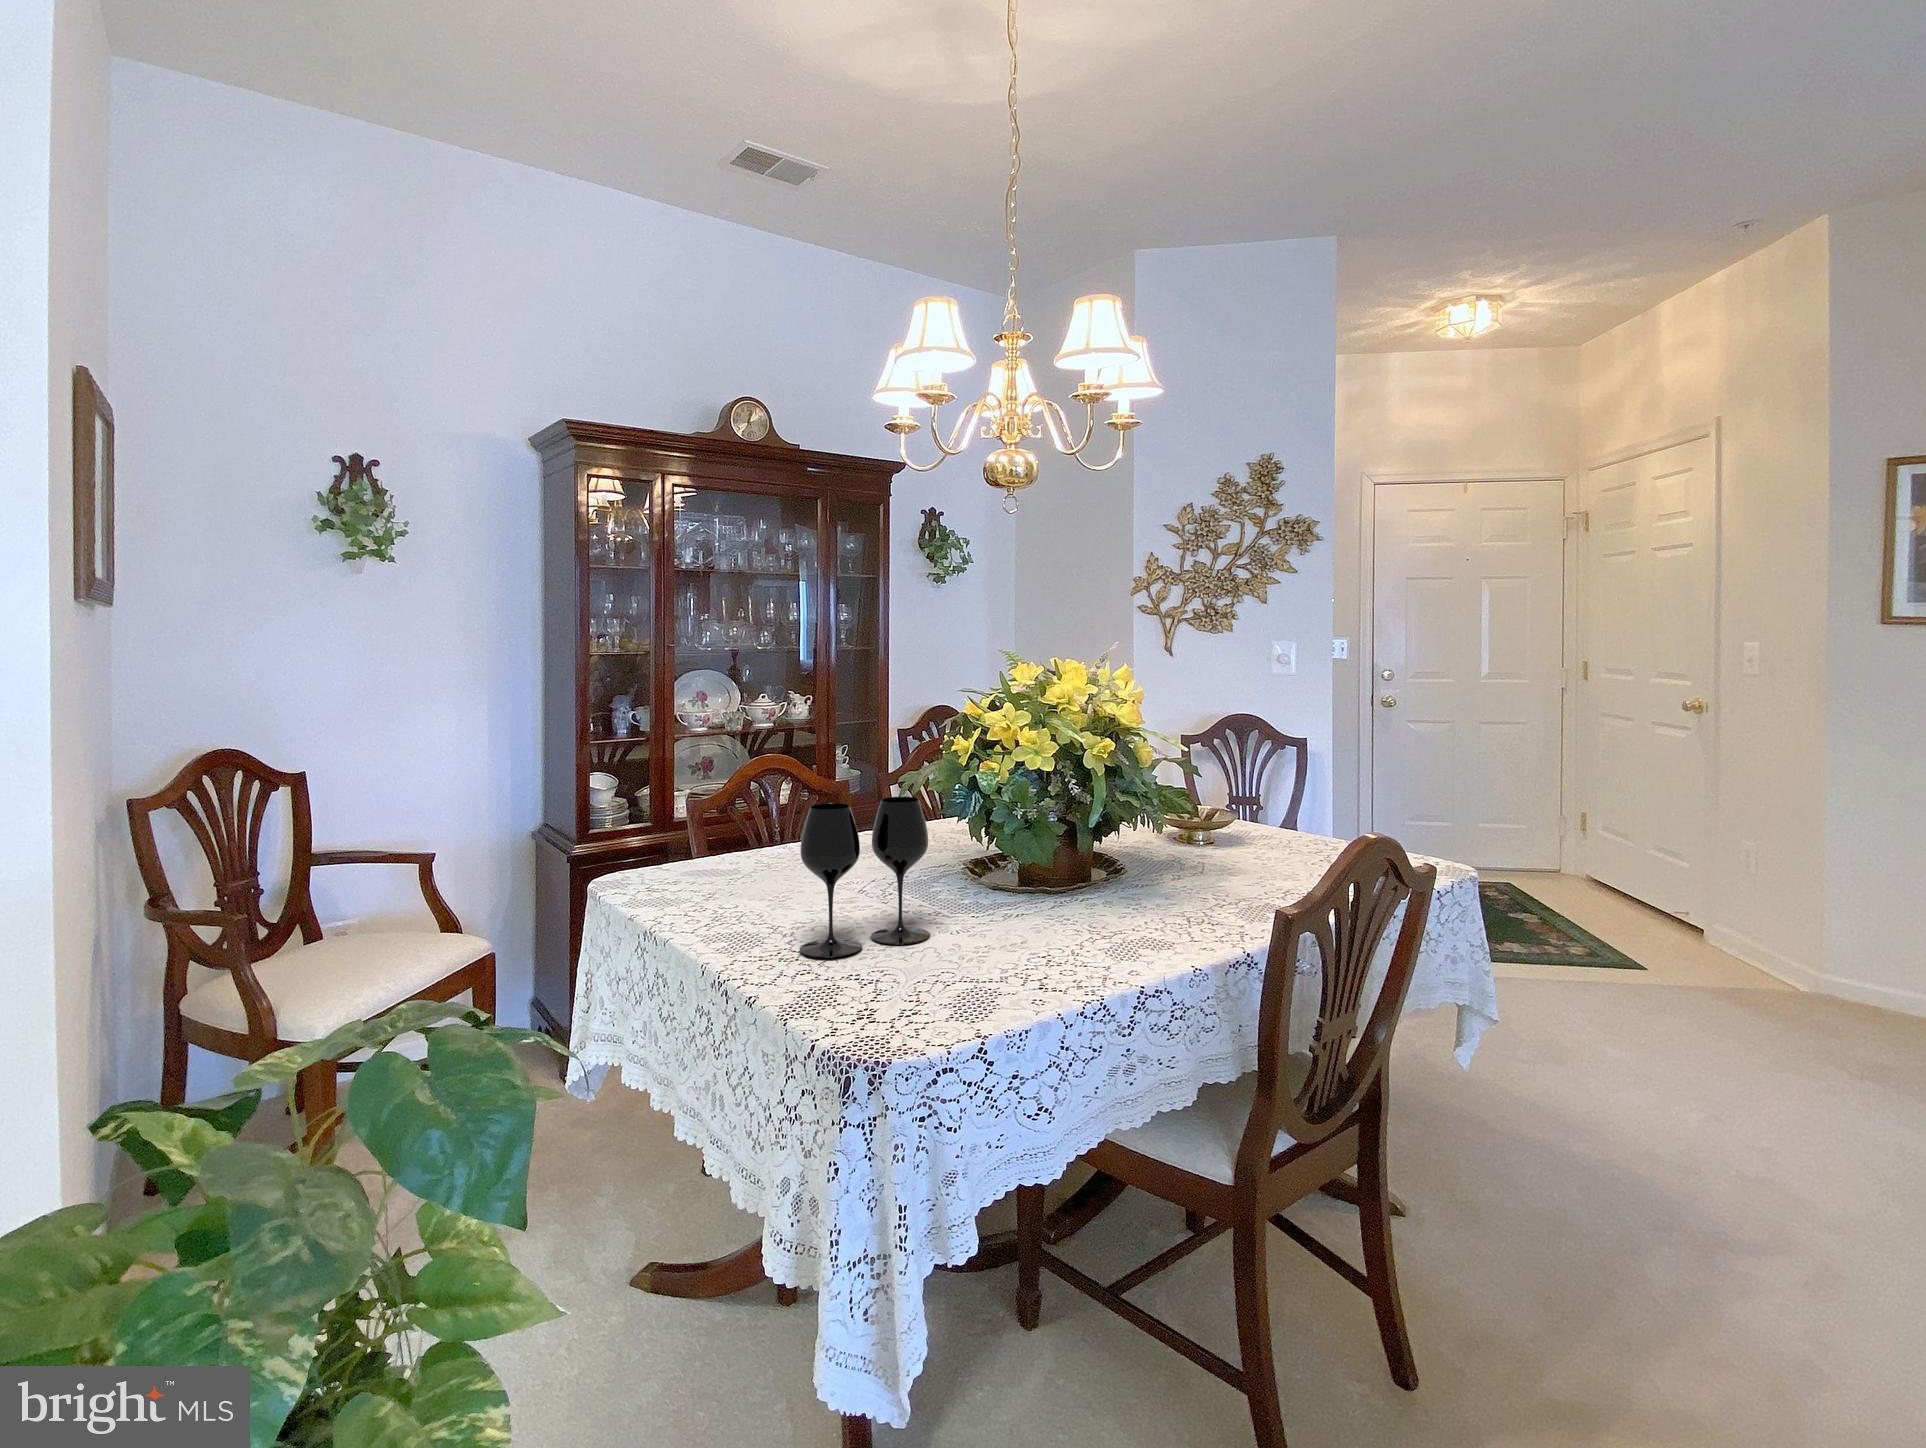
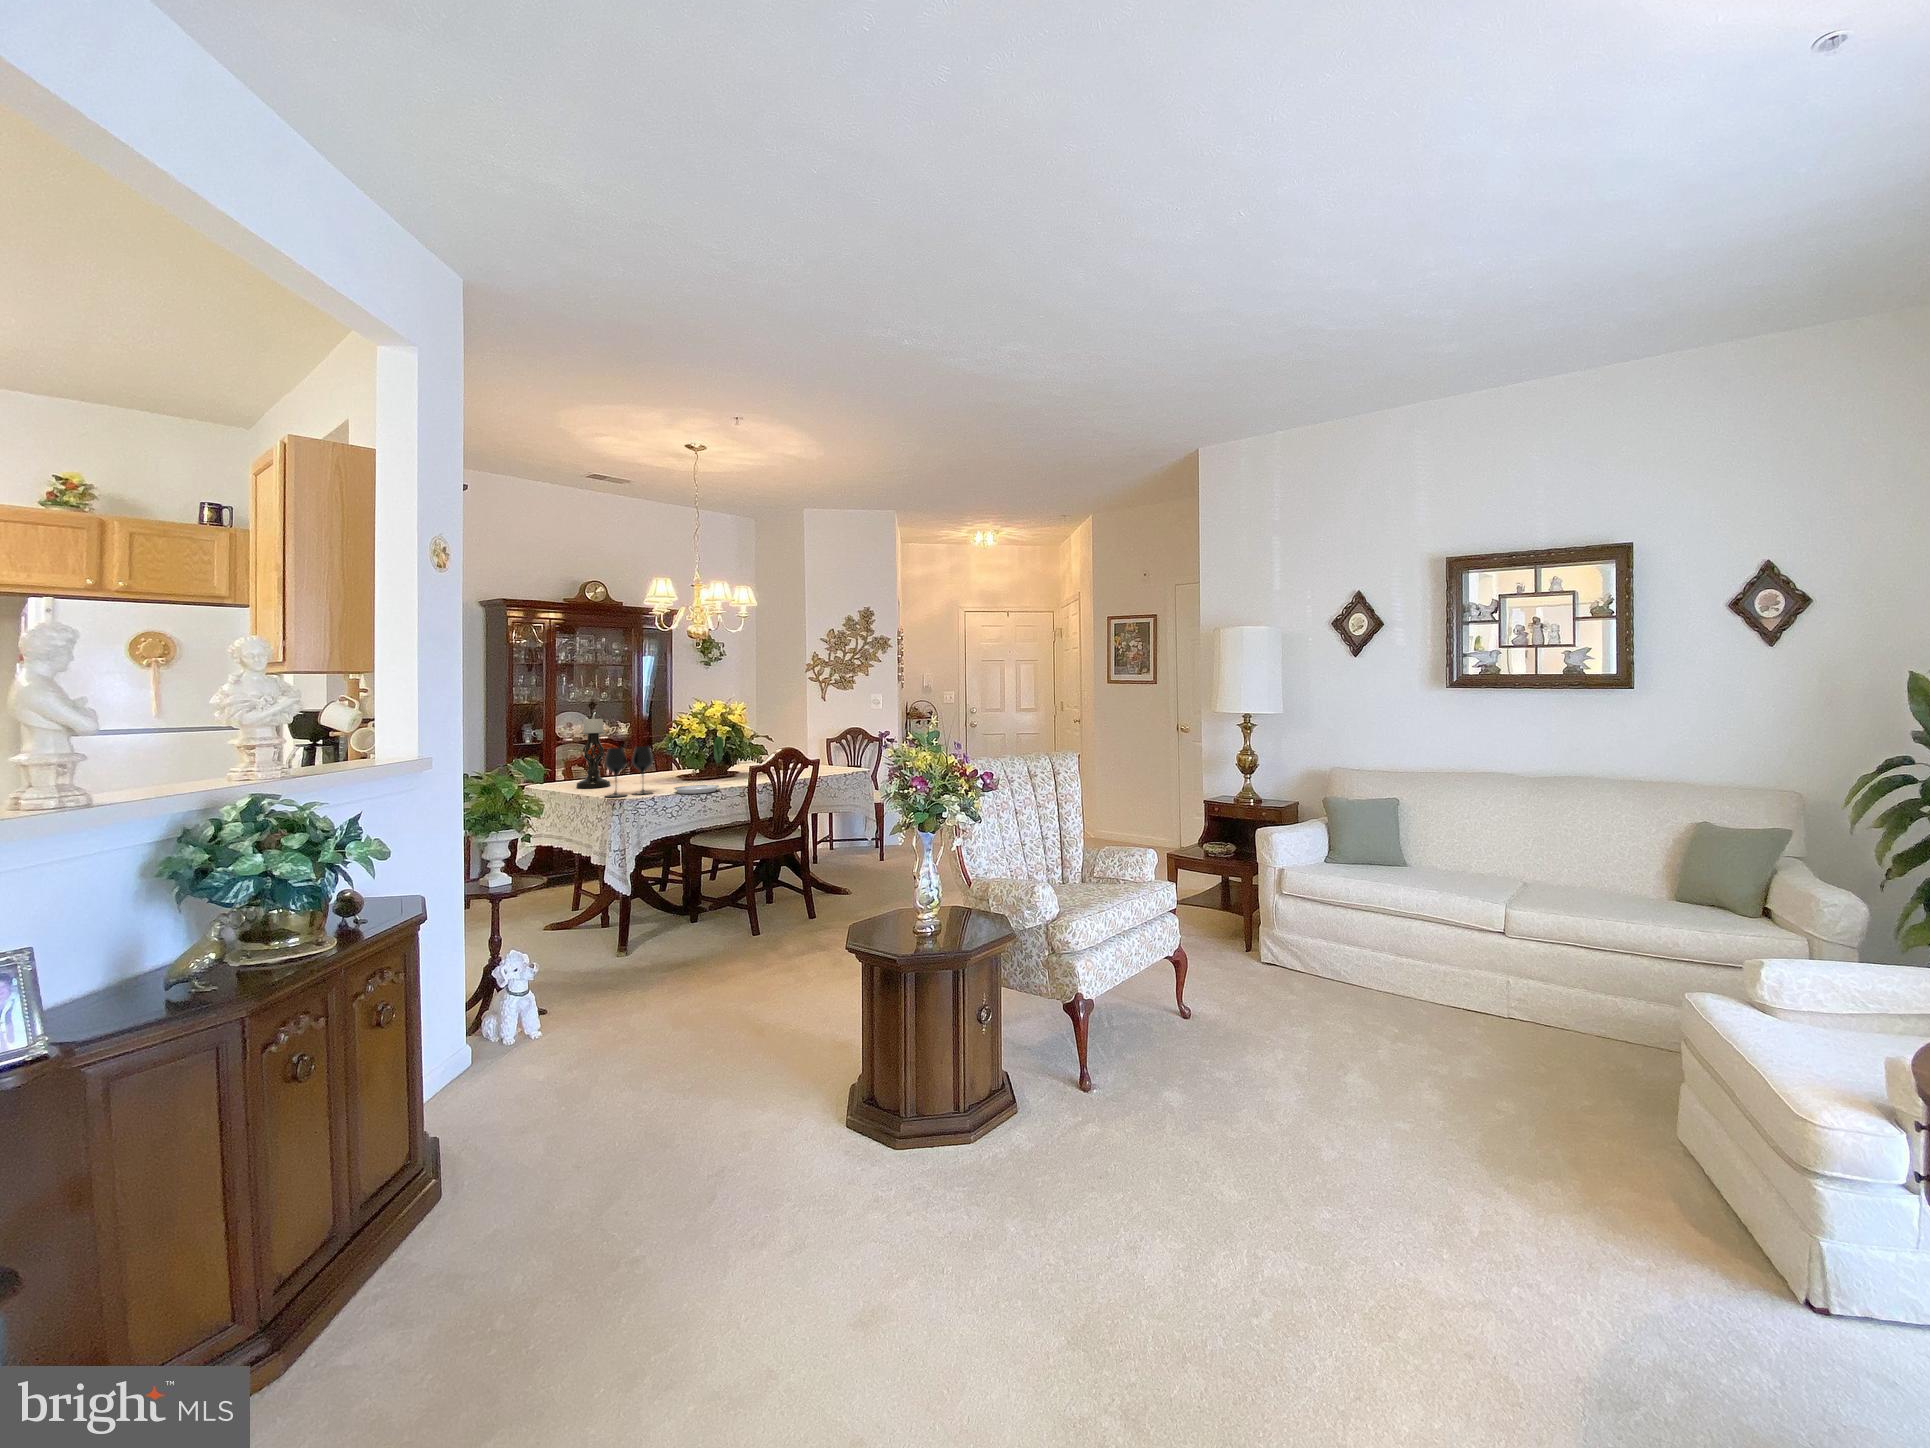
candle holder: none [720,699,801,893] -> present [576,716,610,788]
plate: none [987,774,1123,952] -> present [674,736,723,794]

